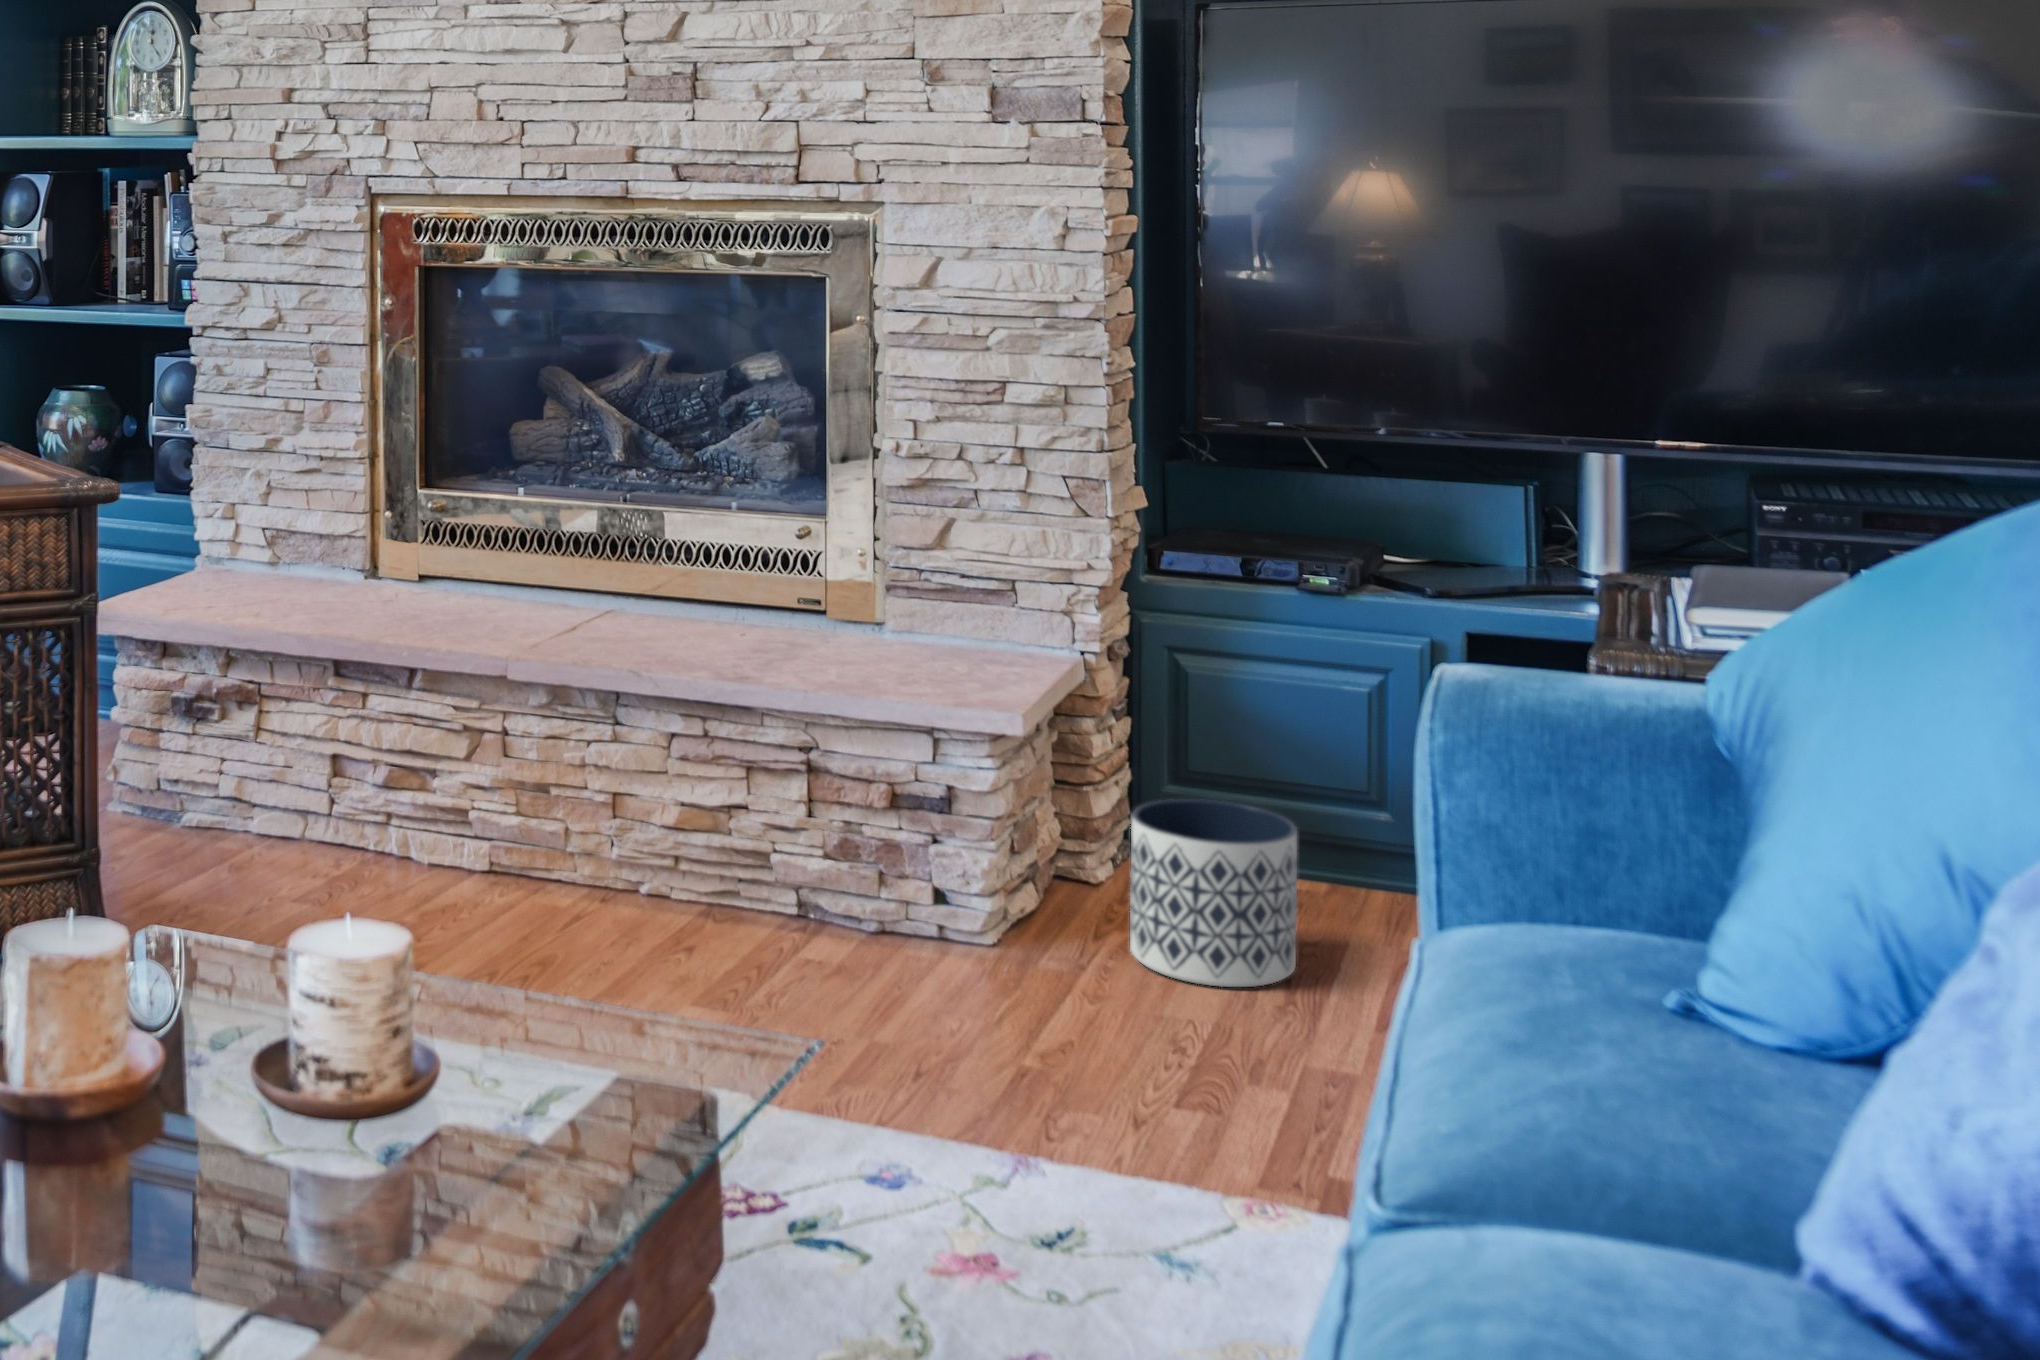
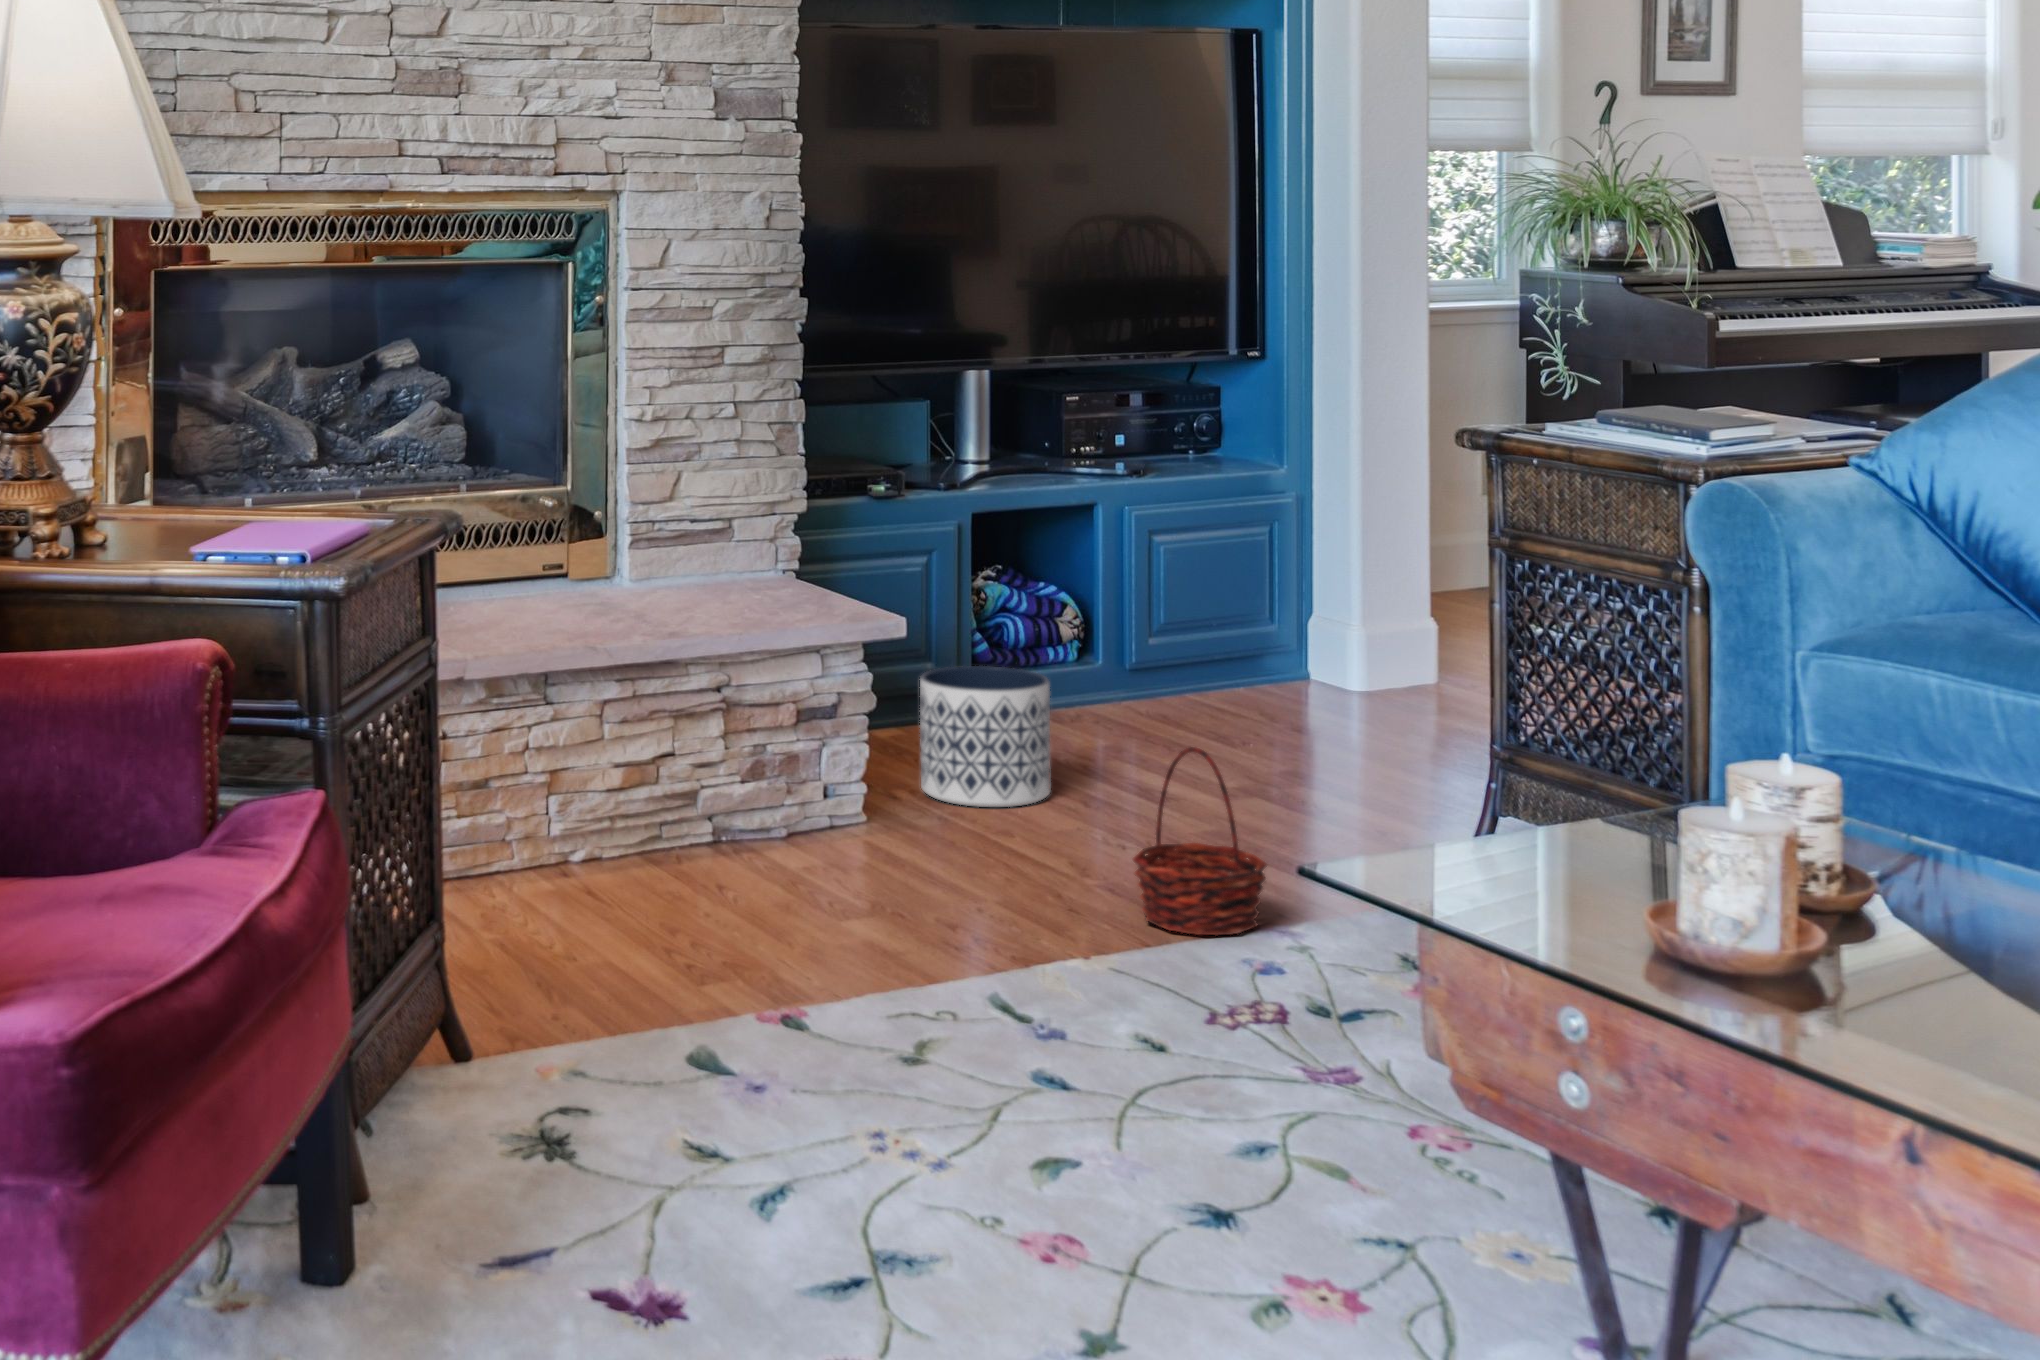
basket: none [847,921,1010,1163] -> present [1133,747,1267,935]

